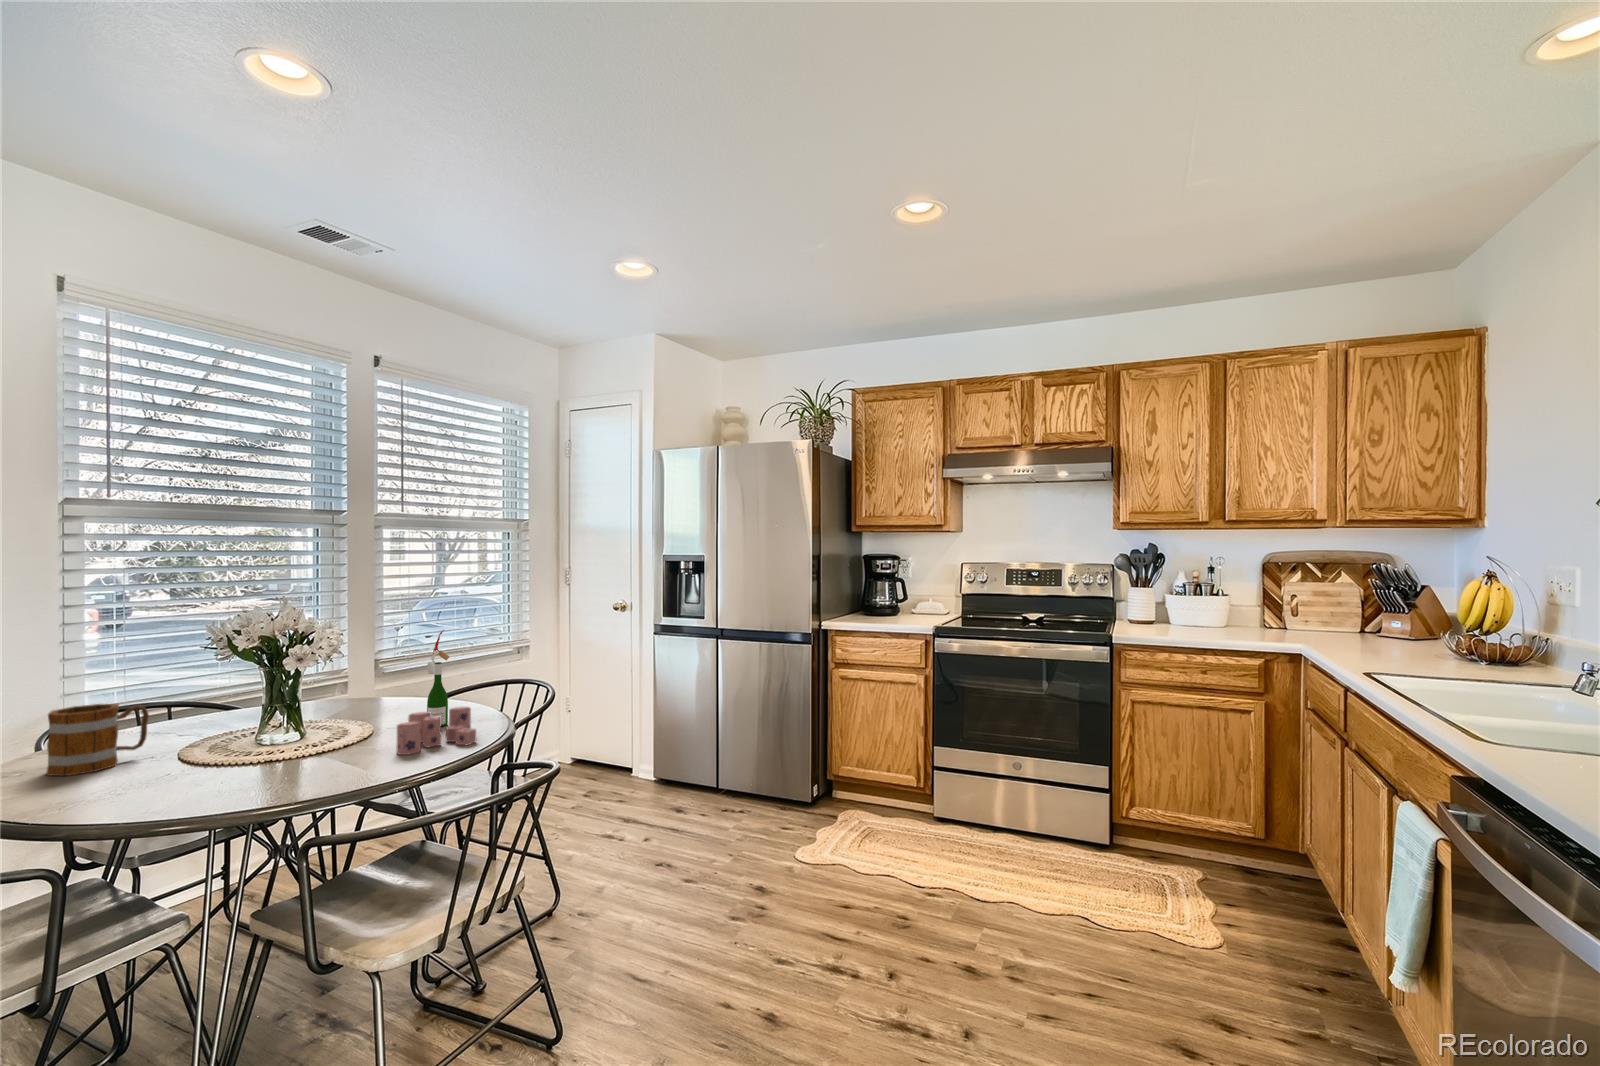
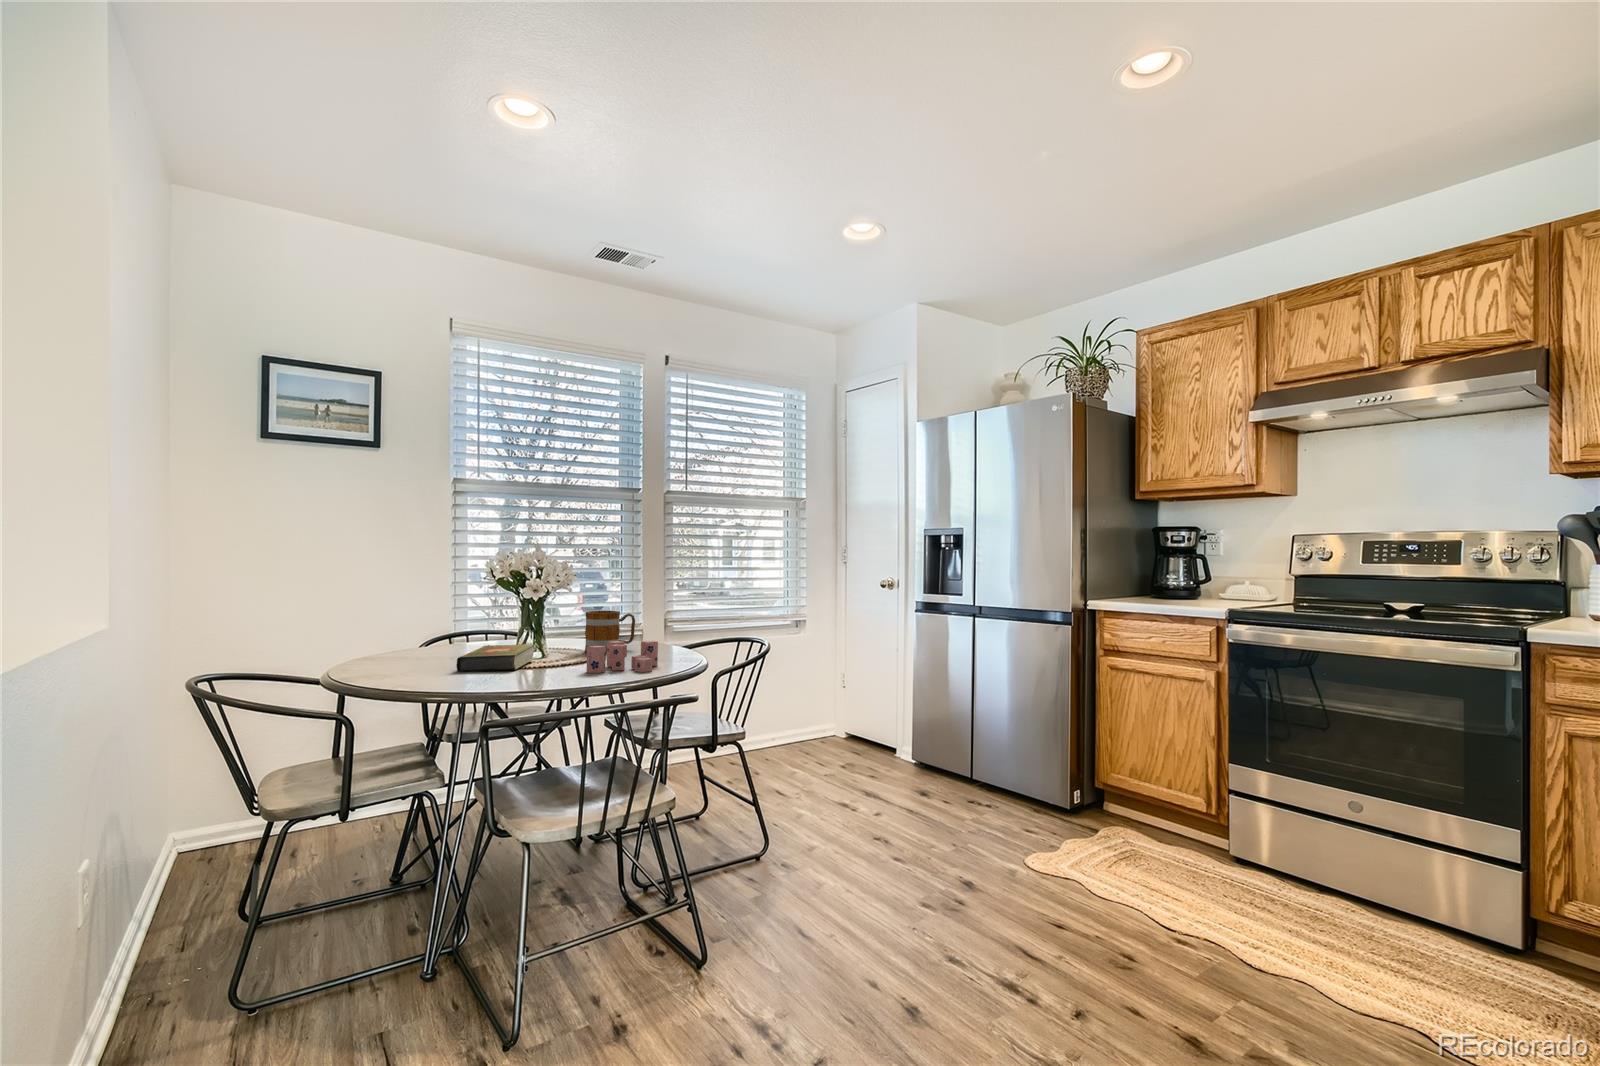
wine bottle: present [427,630,449,726] -> none [637,573,662,660]
mug: present [46,704,149,776] -> present [585,611,635,653]
book: none [209,725,299,778] -> present [456,644,534,672]

